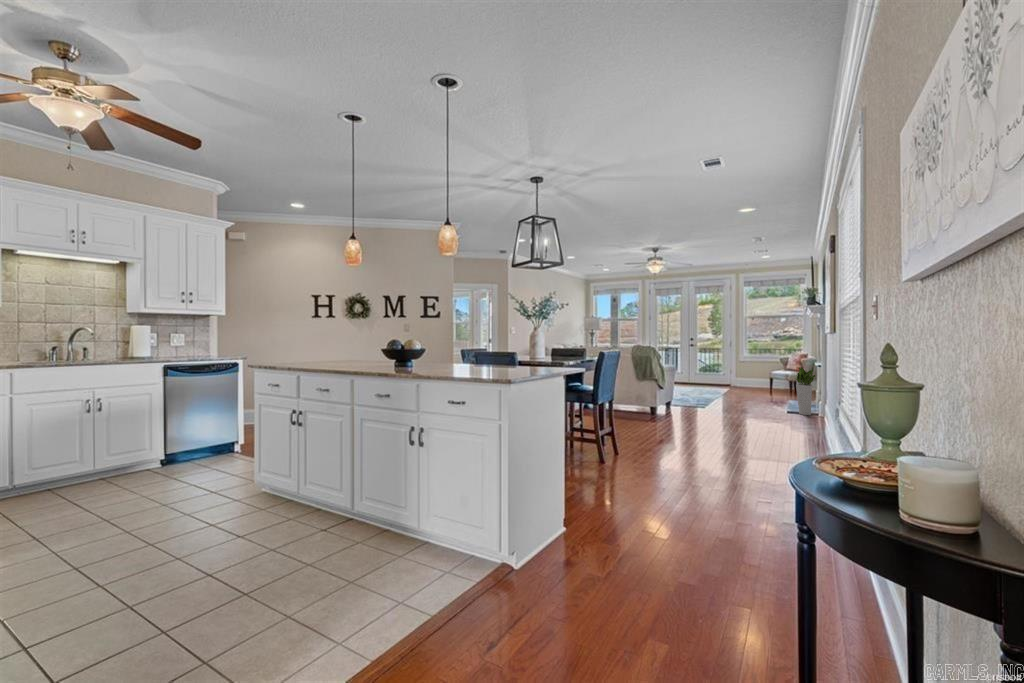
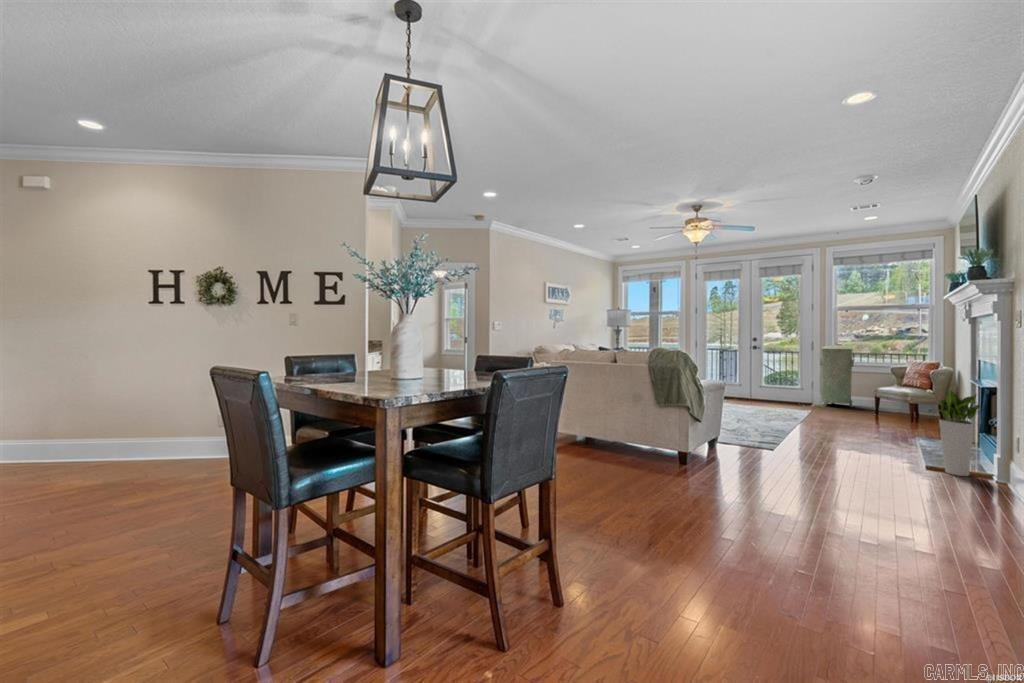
trash can: none [736,342,758,387] -> present [820,343,854,407]

